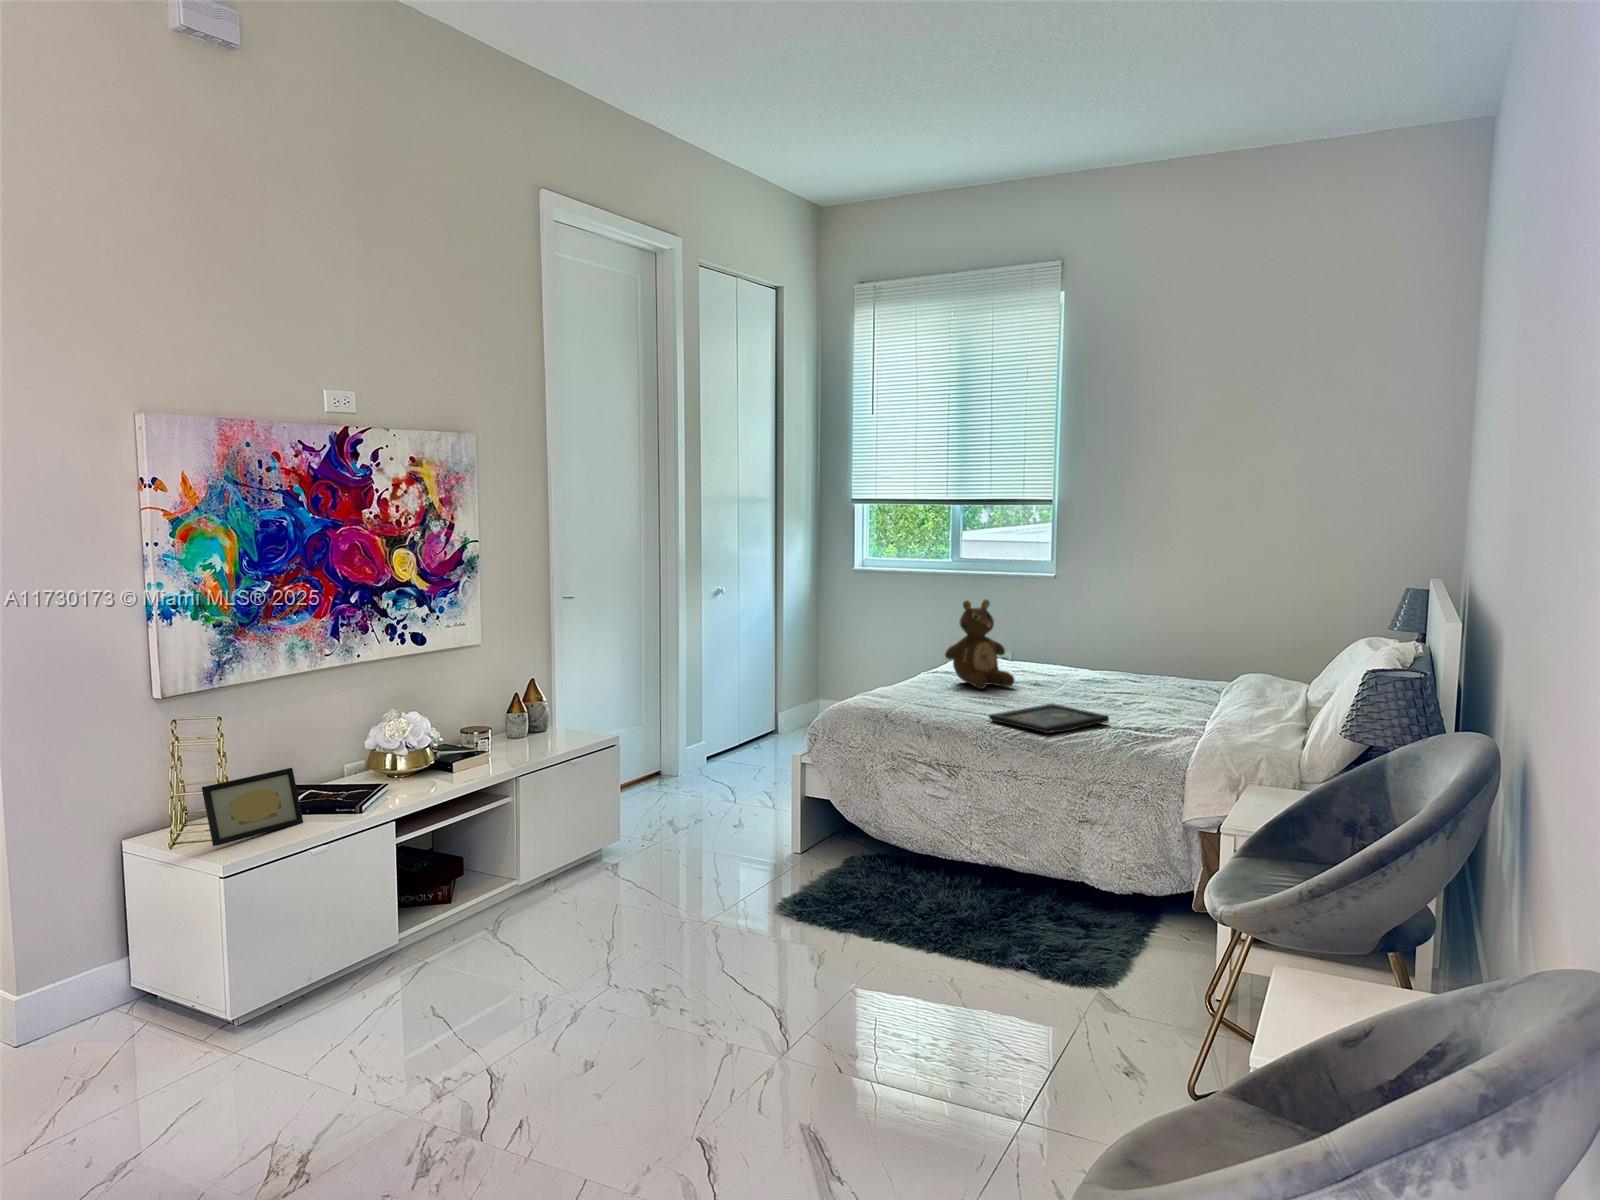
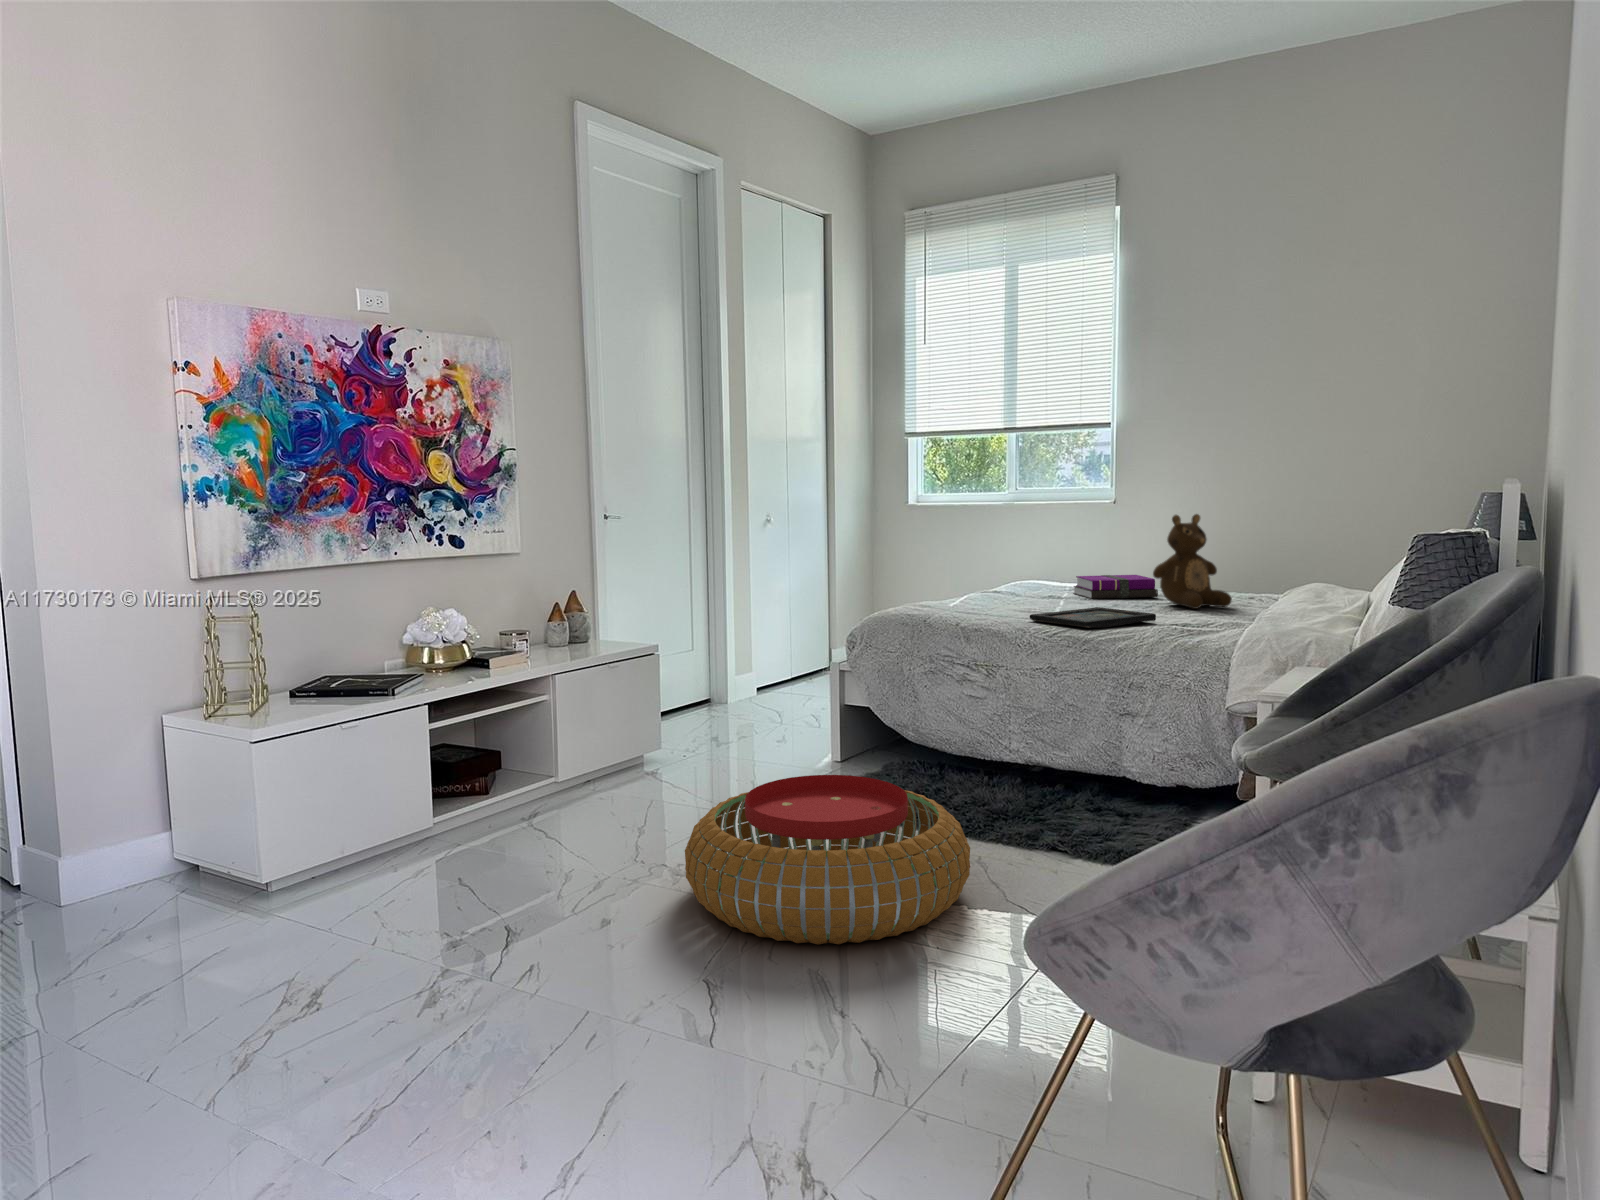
teddy bear: present [945,600,1014,689] -> present [1153,514,1232,609]
notebook: none [1020,657,1102,684] -> present [1074,575,1158,599]
picture frame: present [202,768,303,846] -> none [235,646,335,715]
pouf: none [668,899,950,1090] -> present [685,775,970,944]

